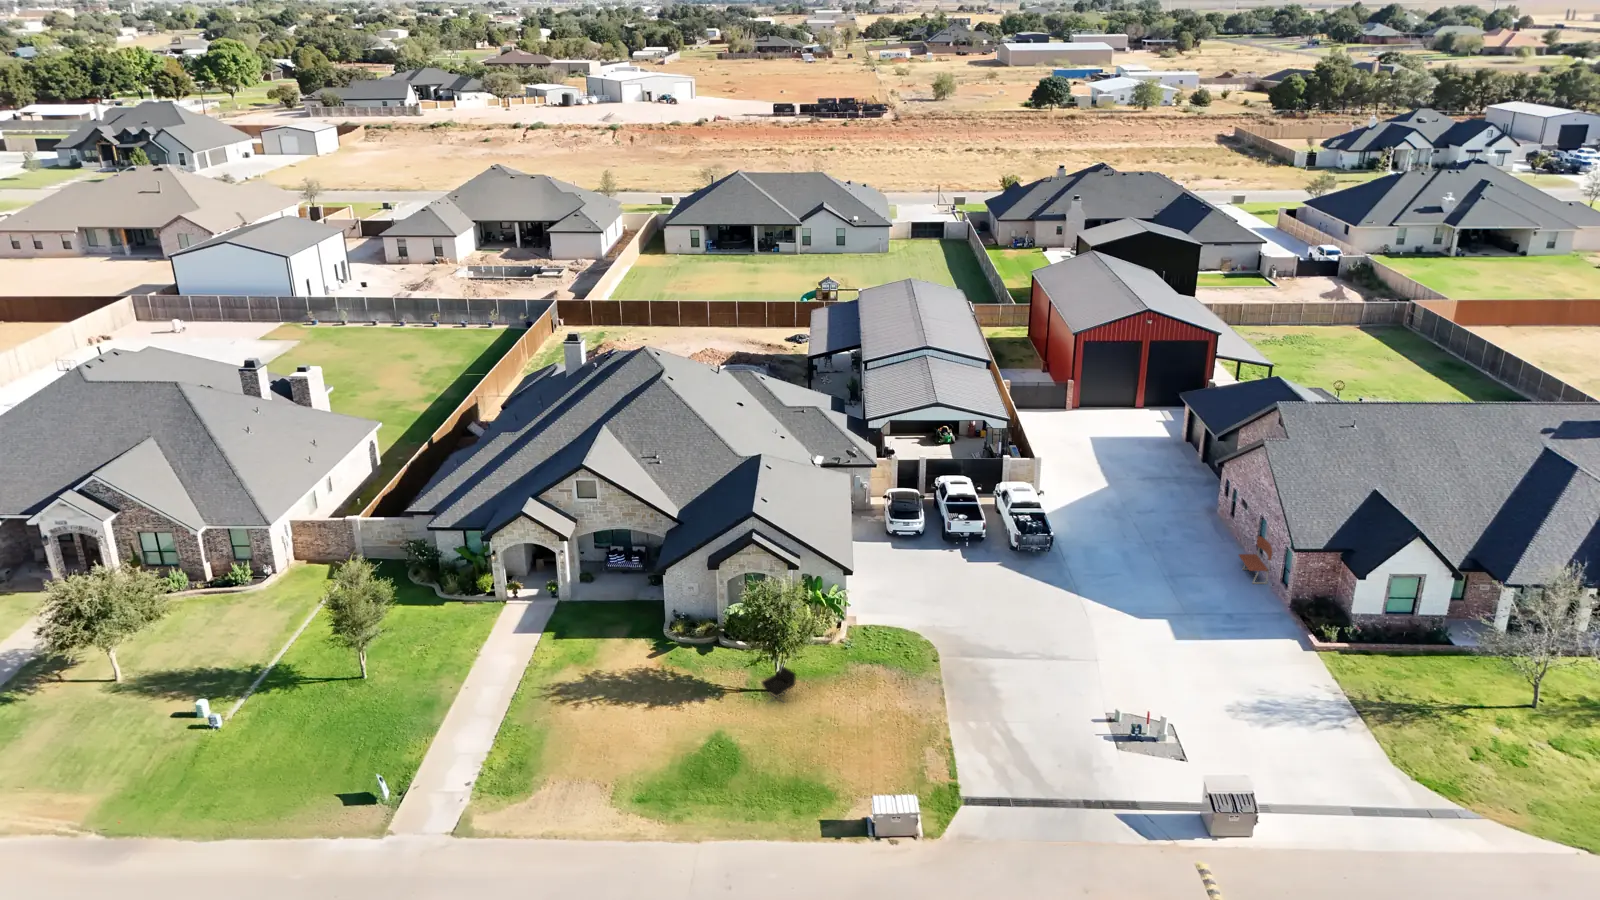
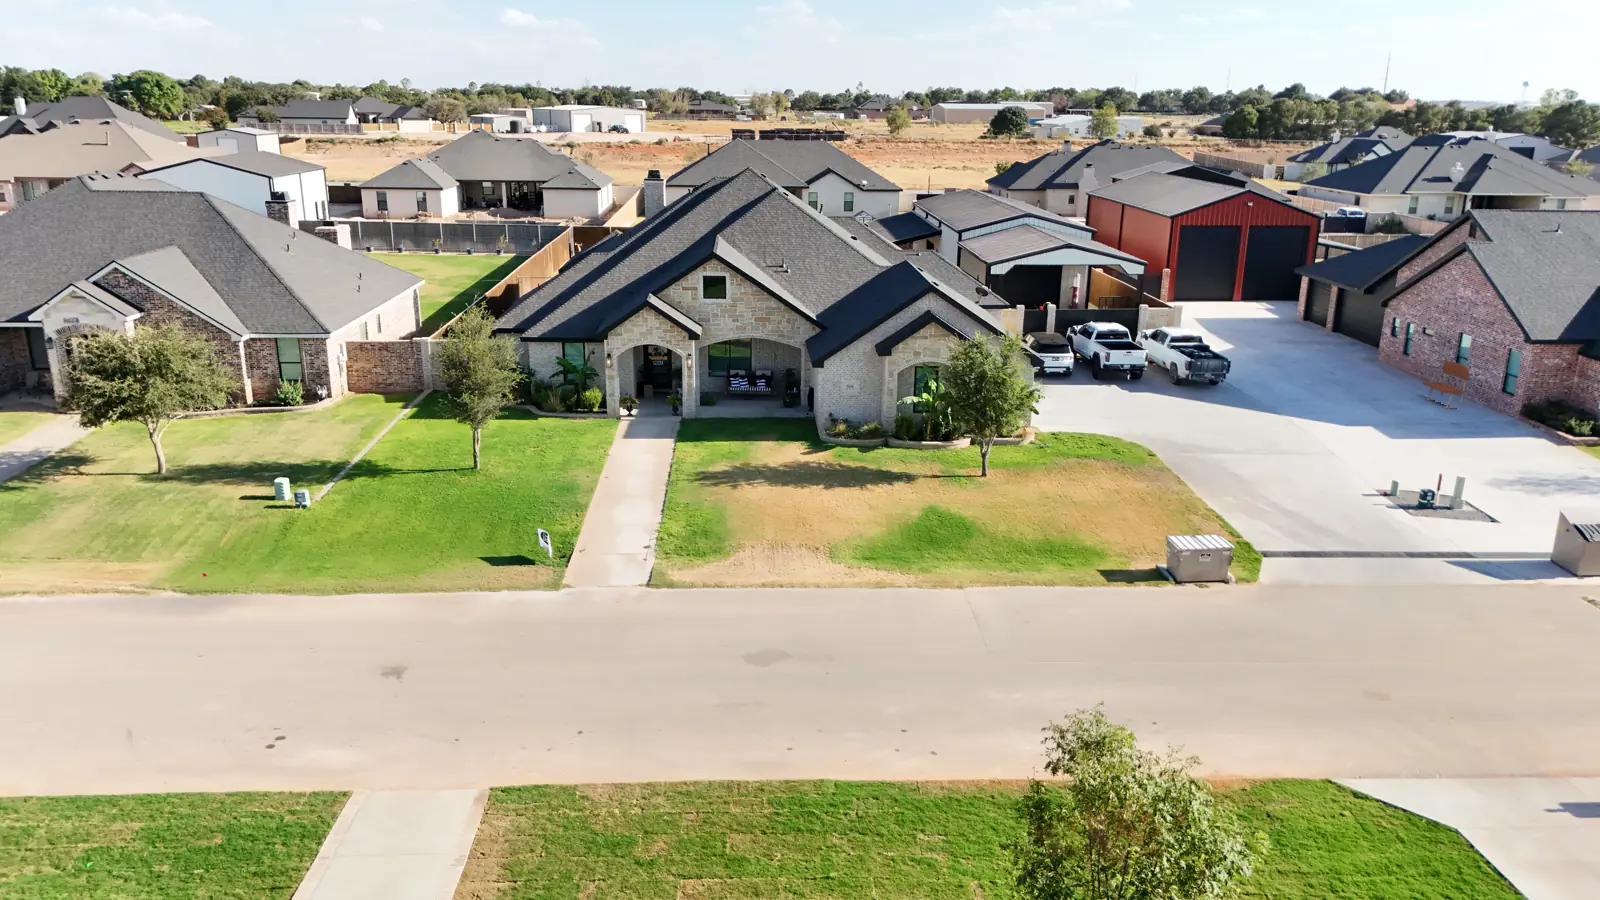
lounge chair: present [762,666,796,700] -> none [964,448,1006,487]

